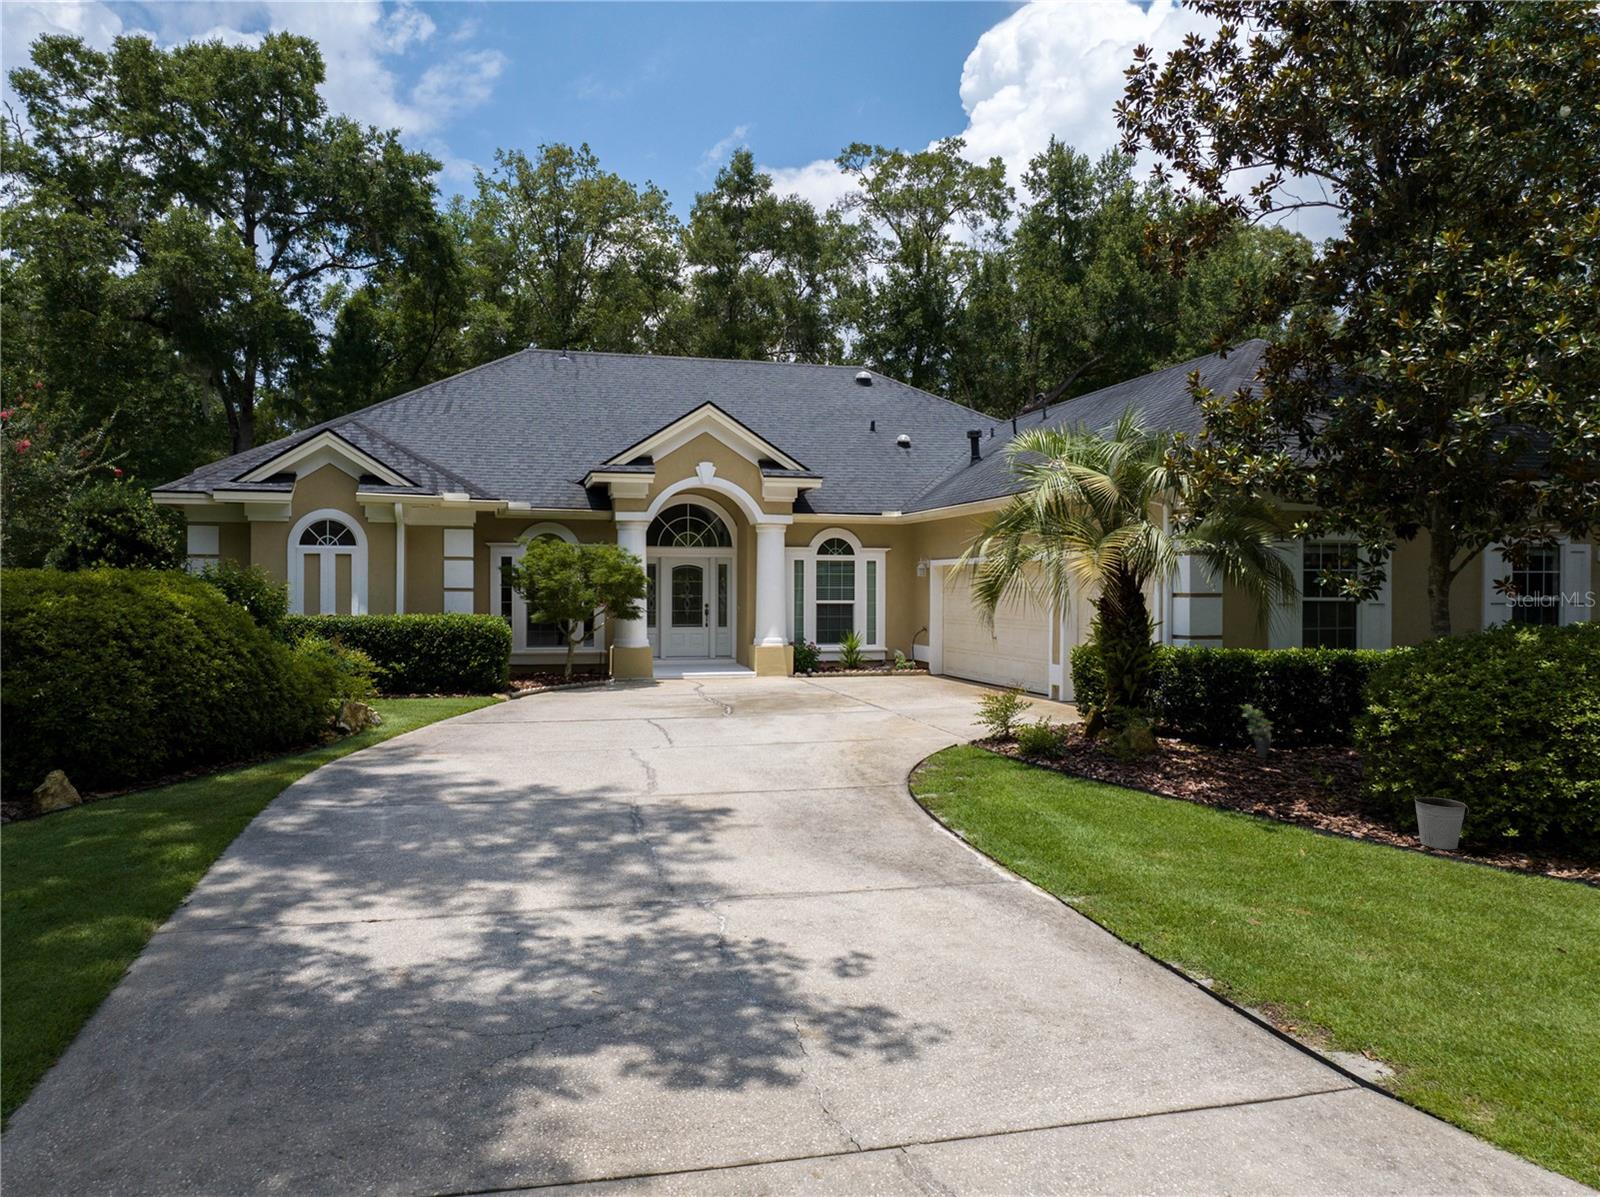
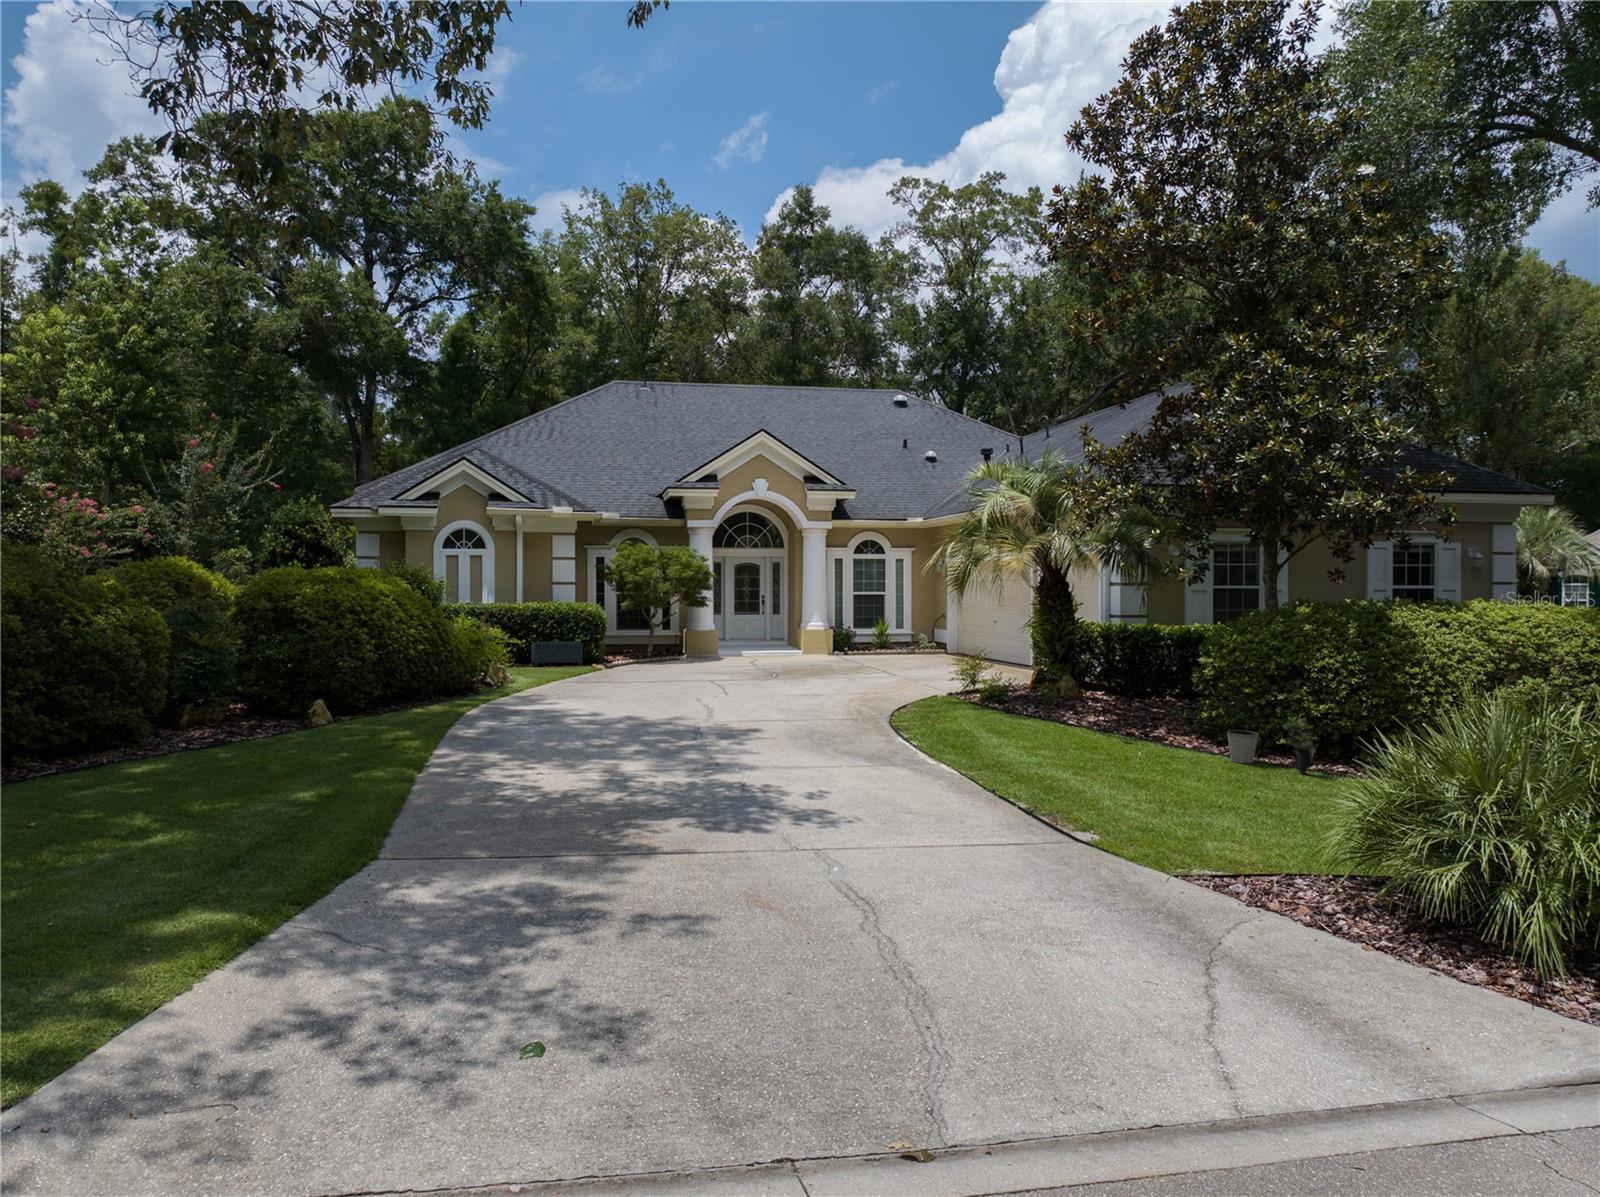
bench: none [413,664,480,697] -> present [531,641,583,666]
potted plant: present [1241,705,1273,758] -> present [1284,717,1319,774]

